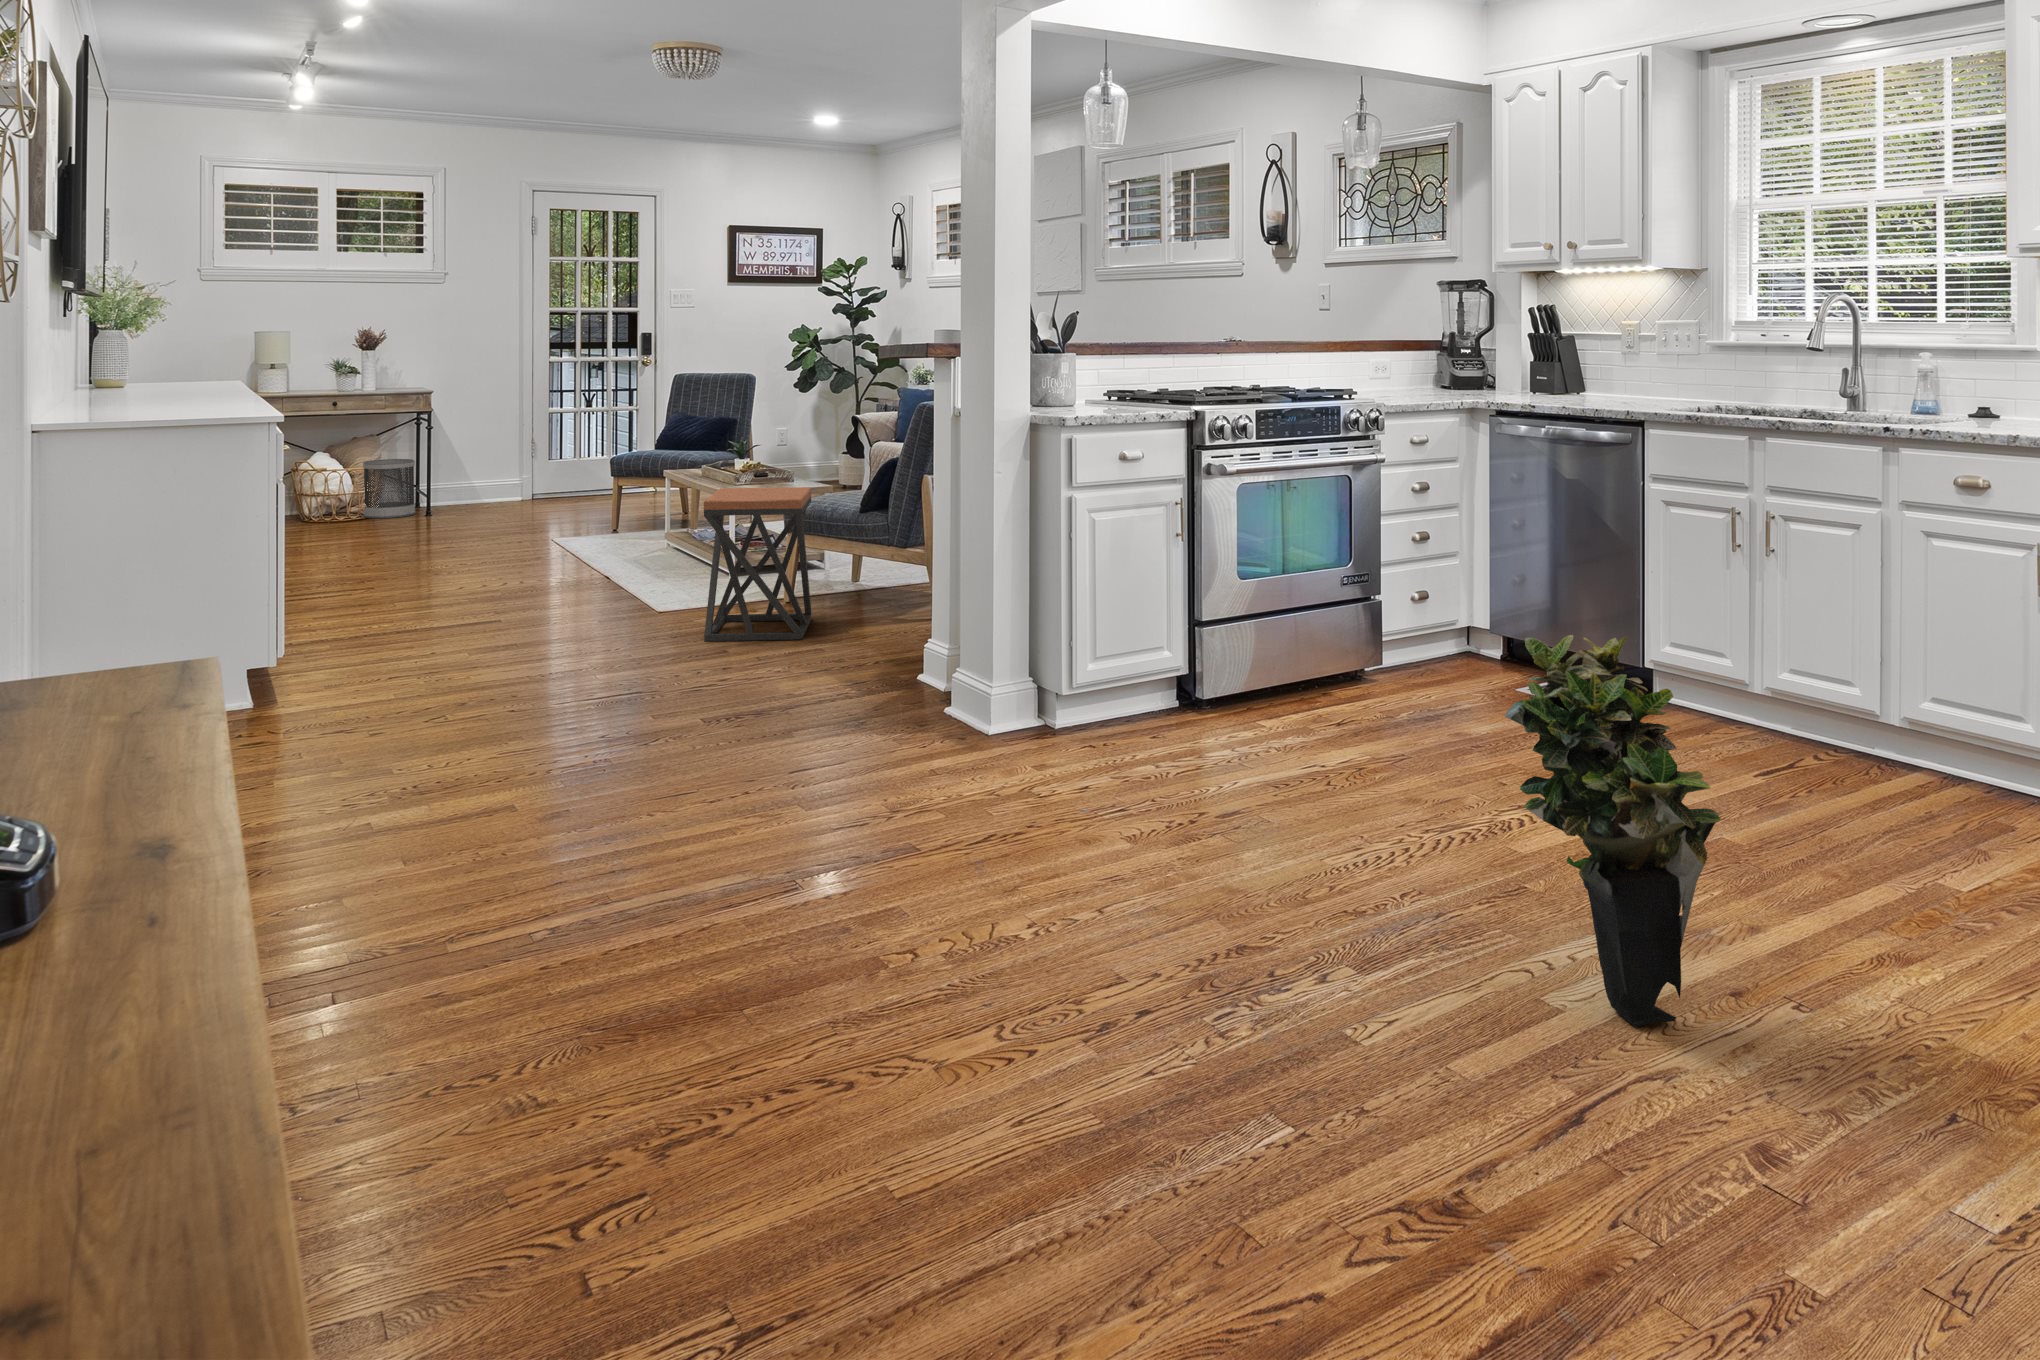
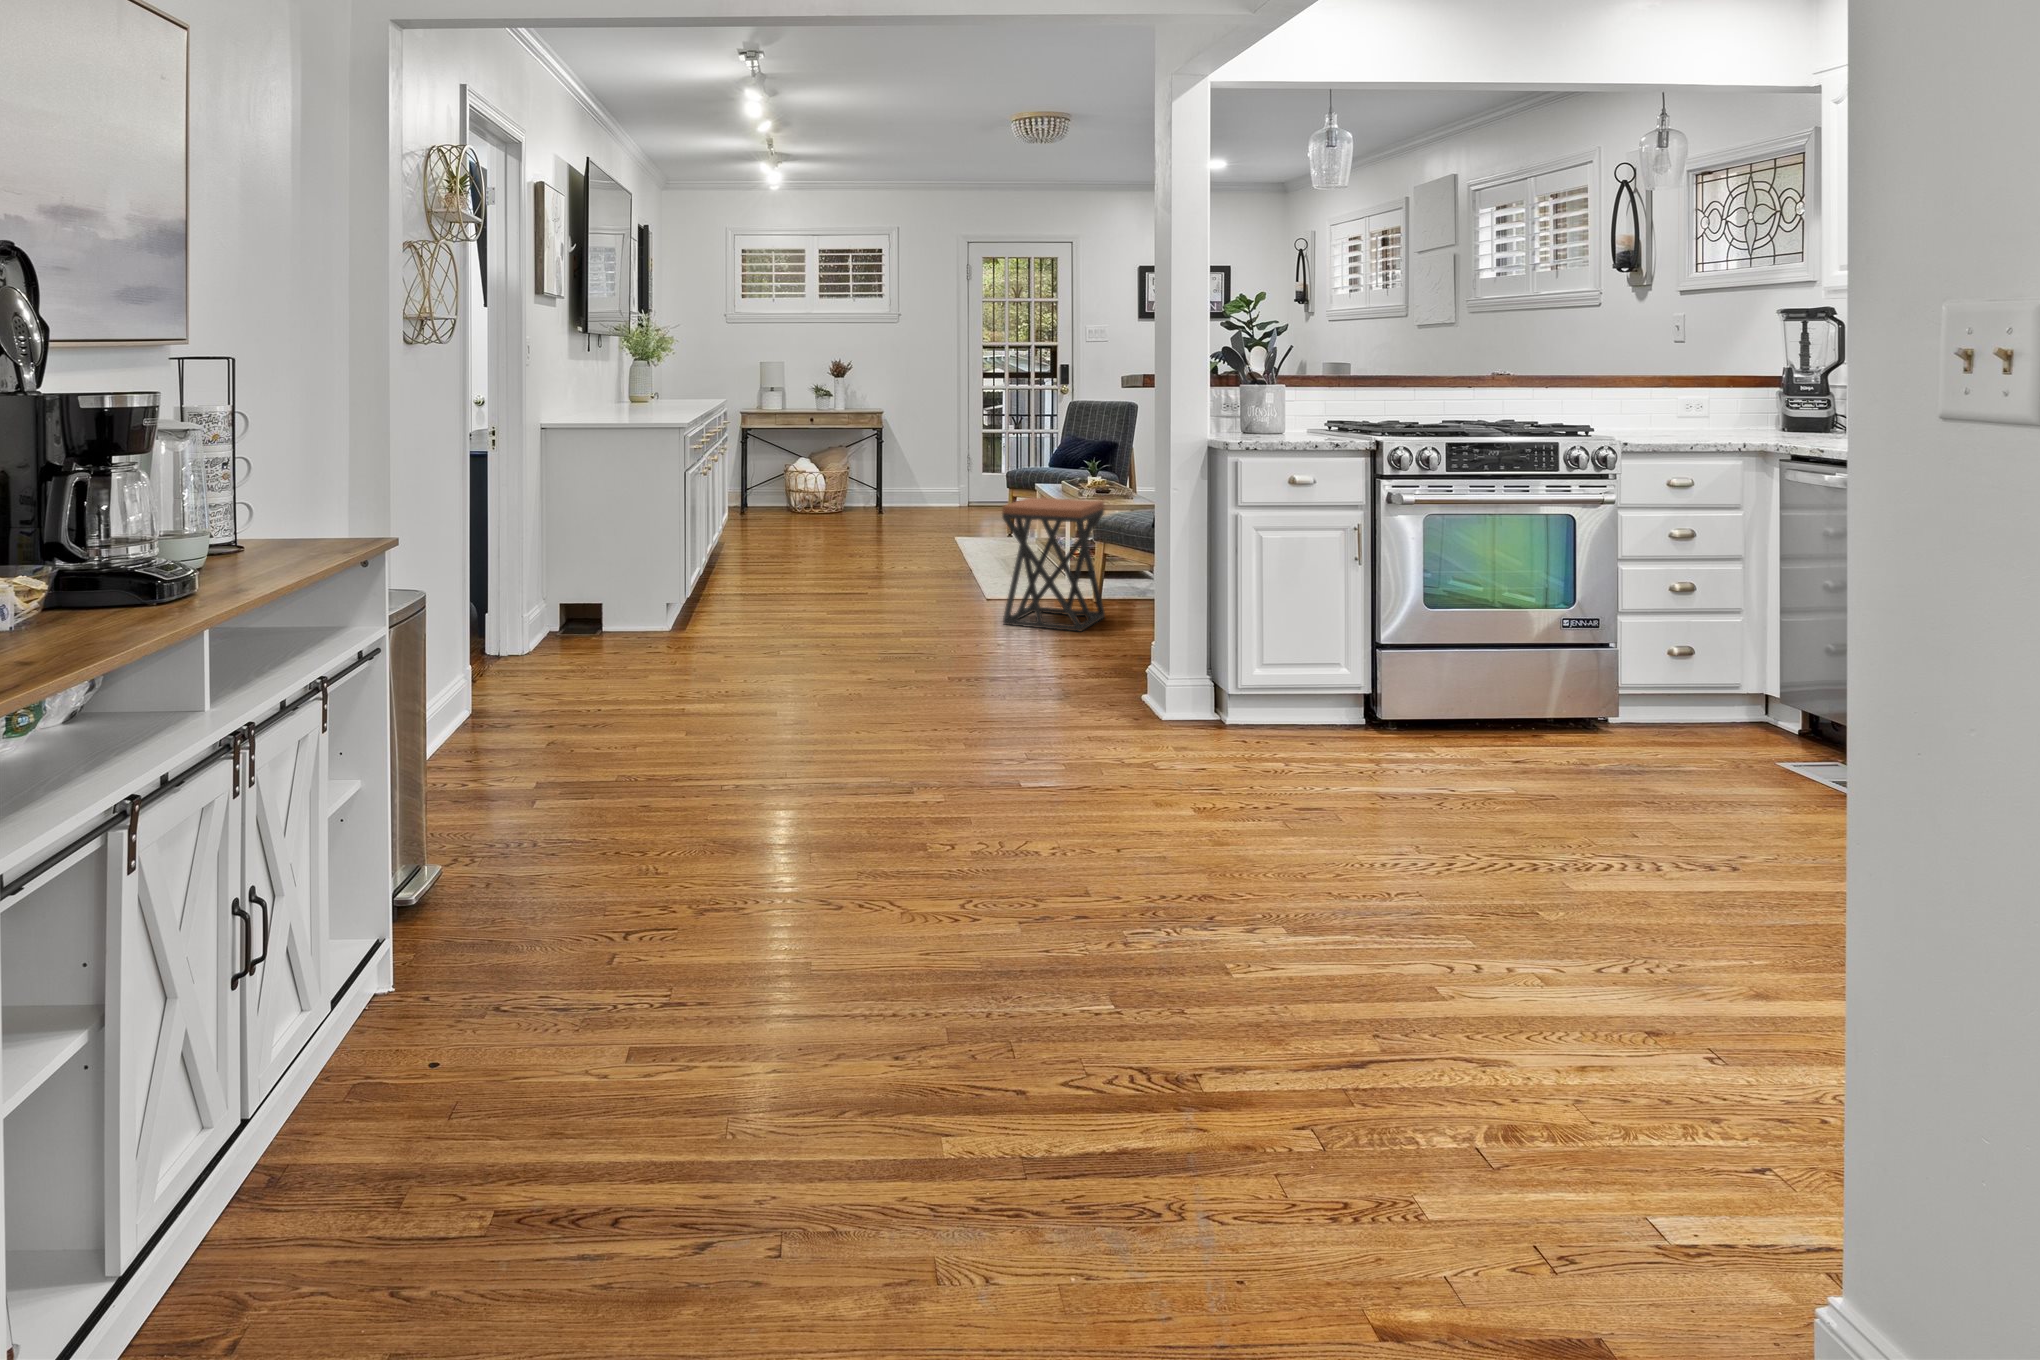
wastebasket: present [363,459,415,518] -> none [835,465,872,513]
potted plant: present [1505,635,1721,1027] -> none [1416,658,1630,1032]

